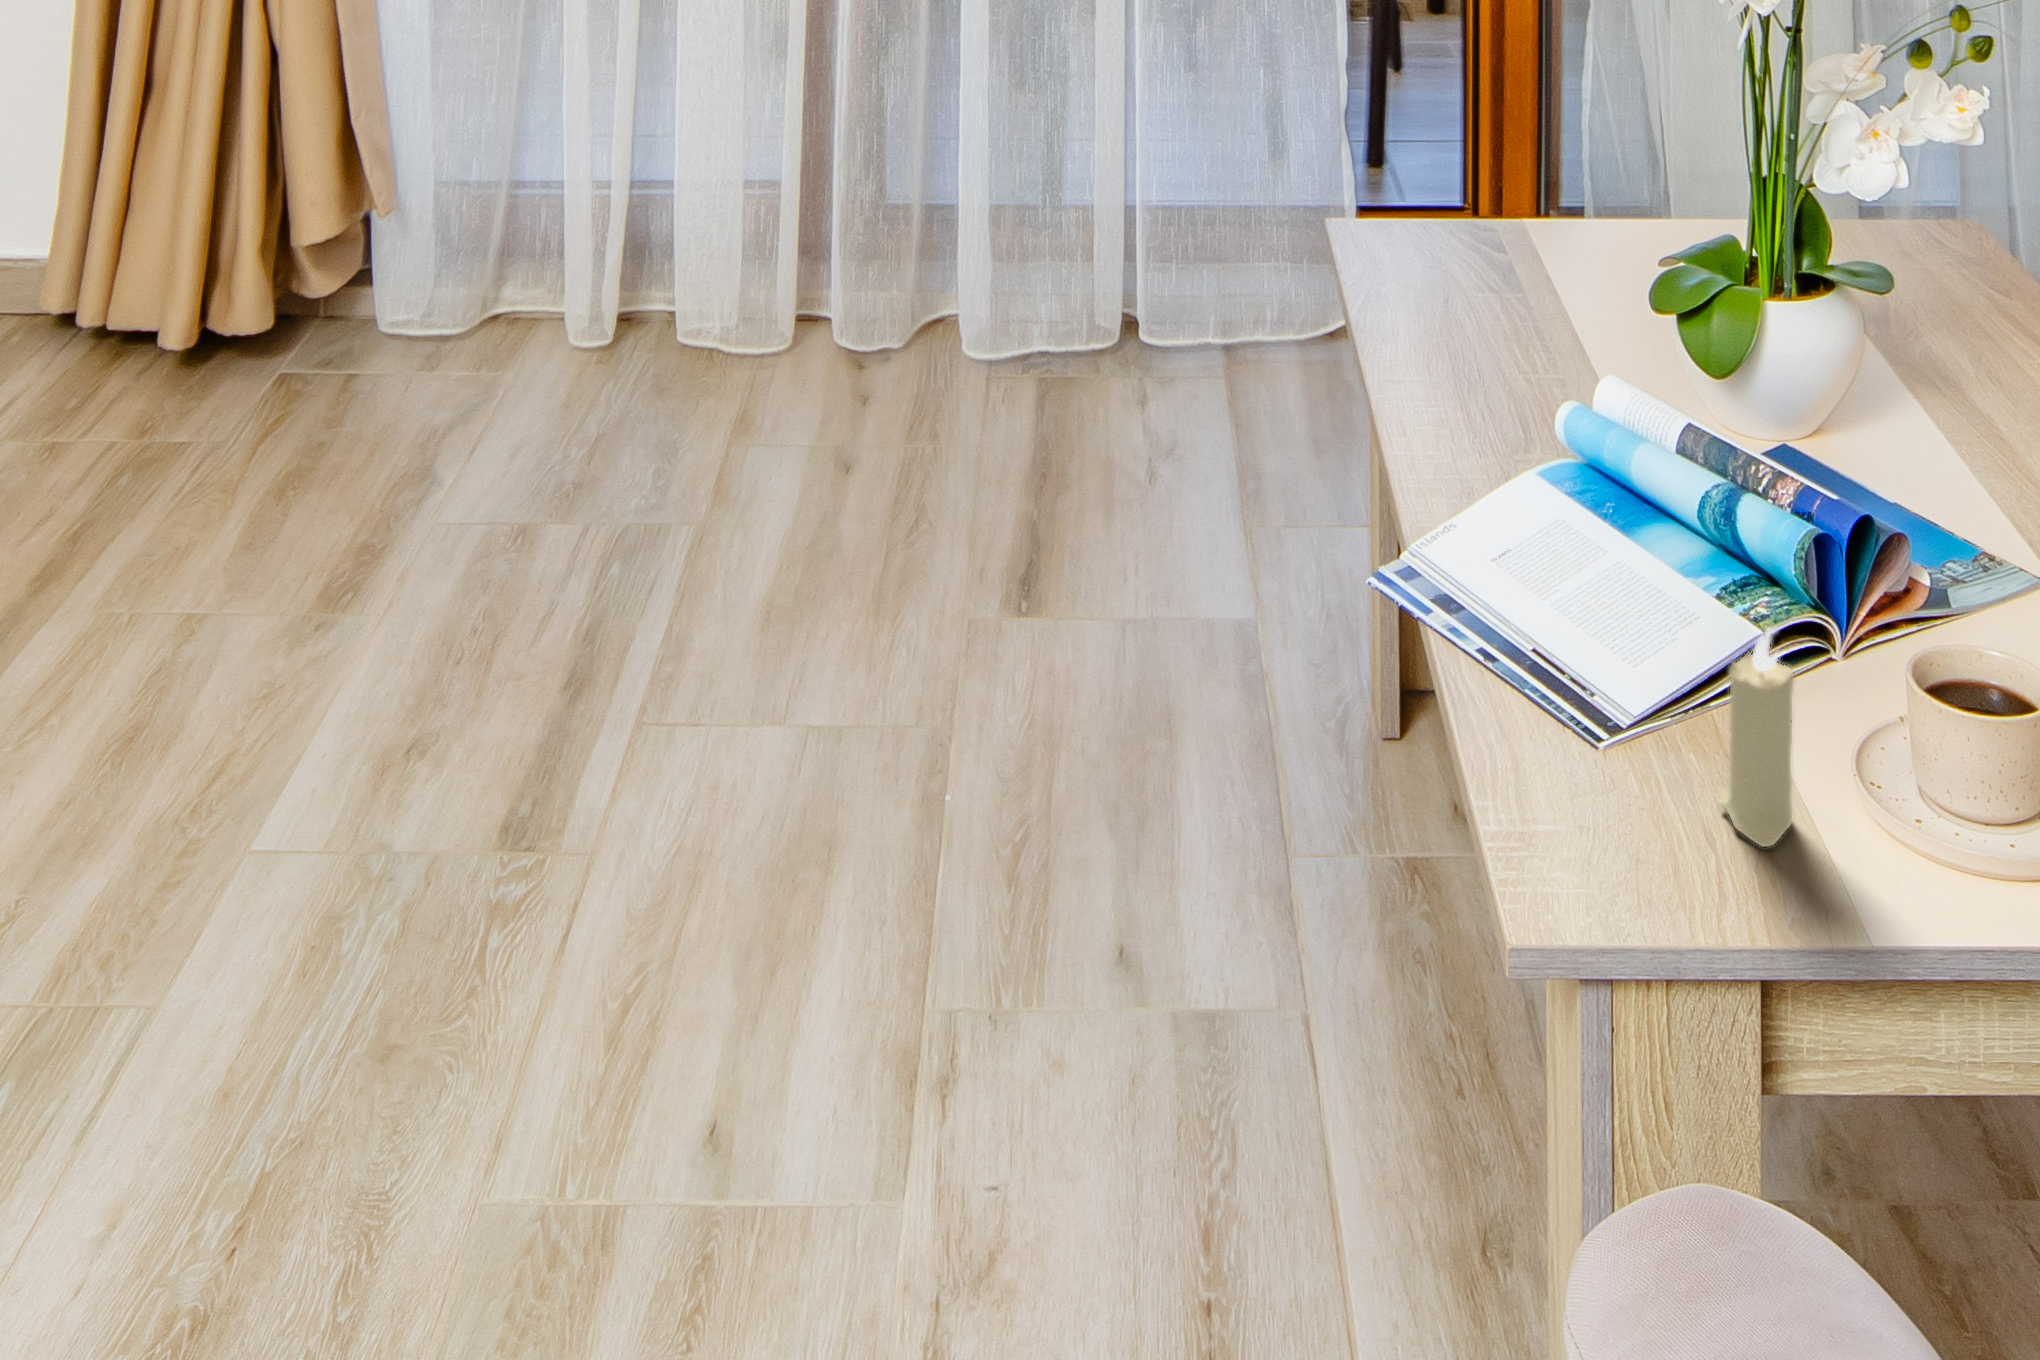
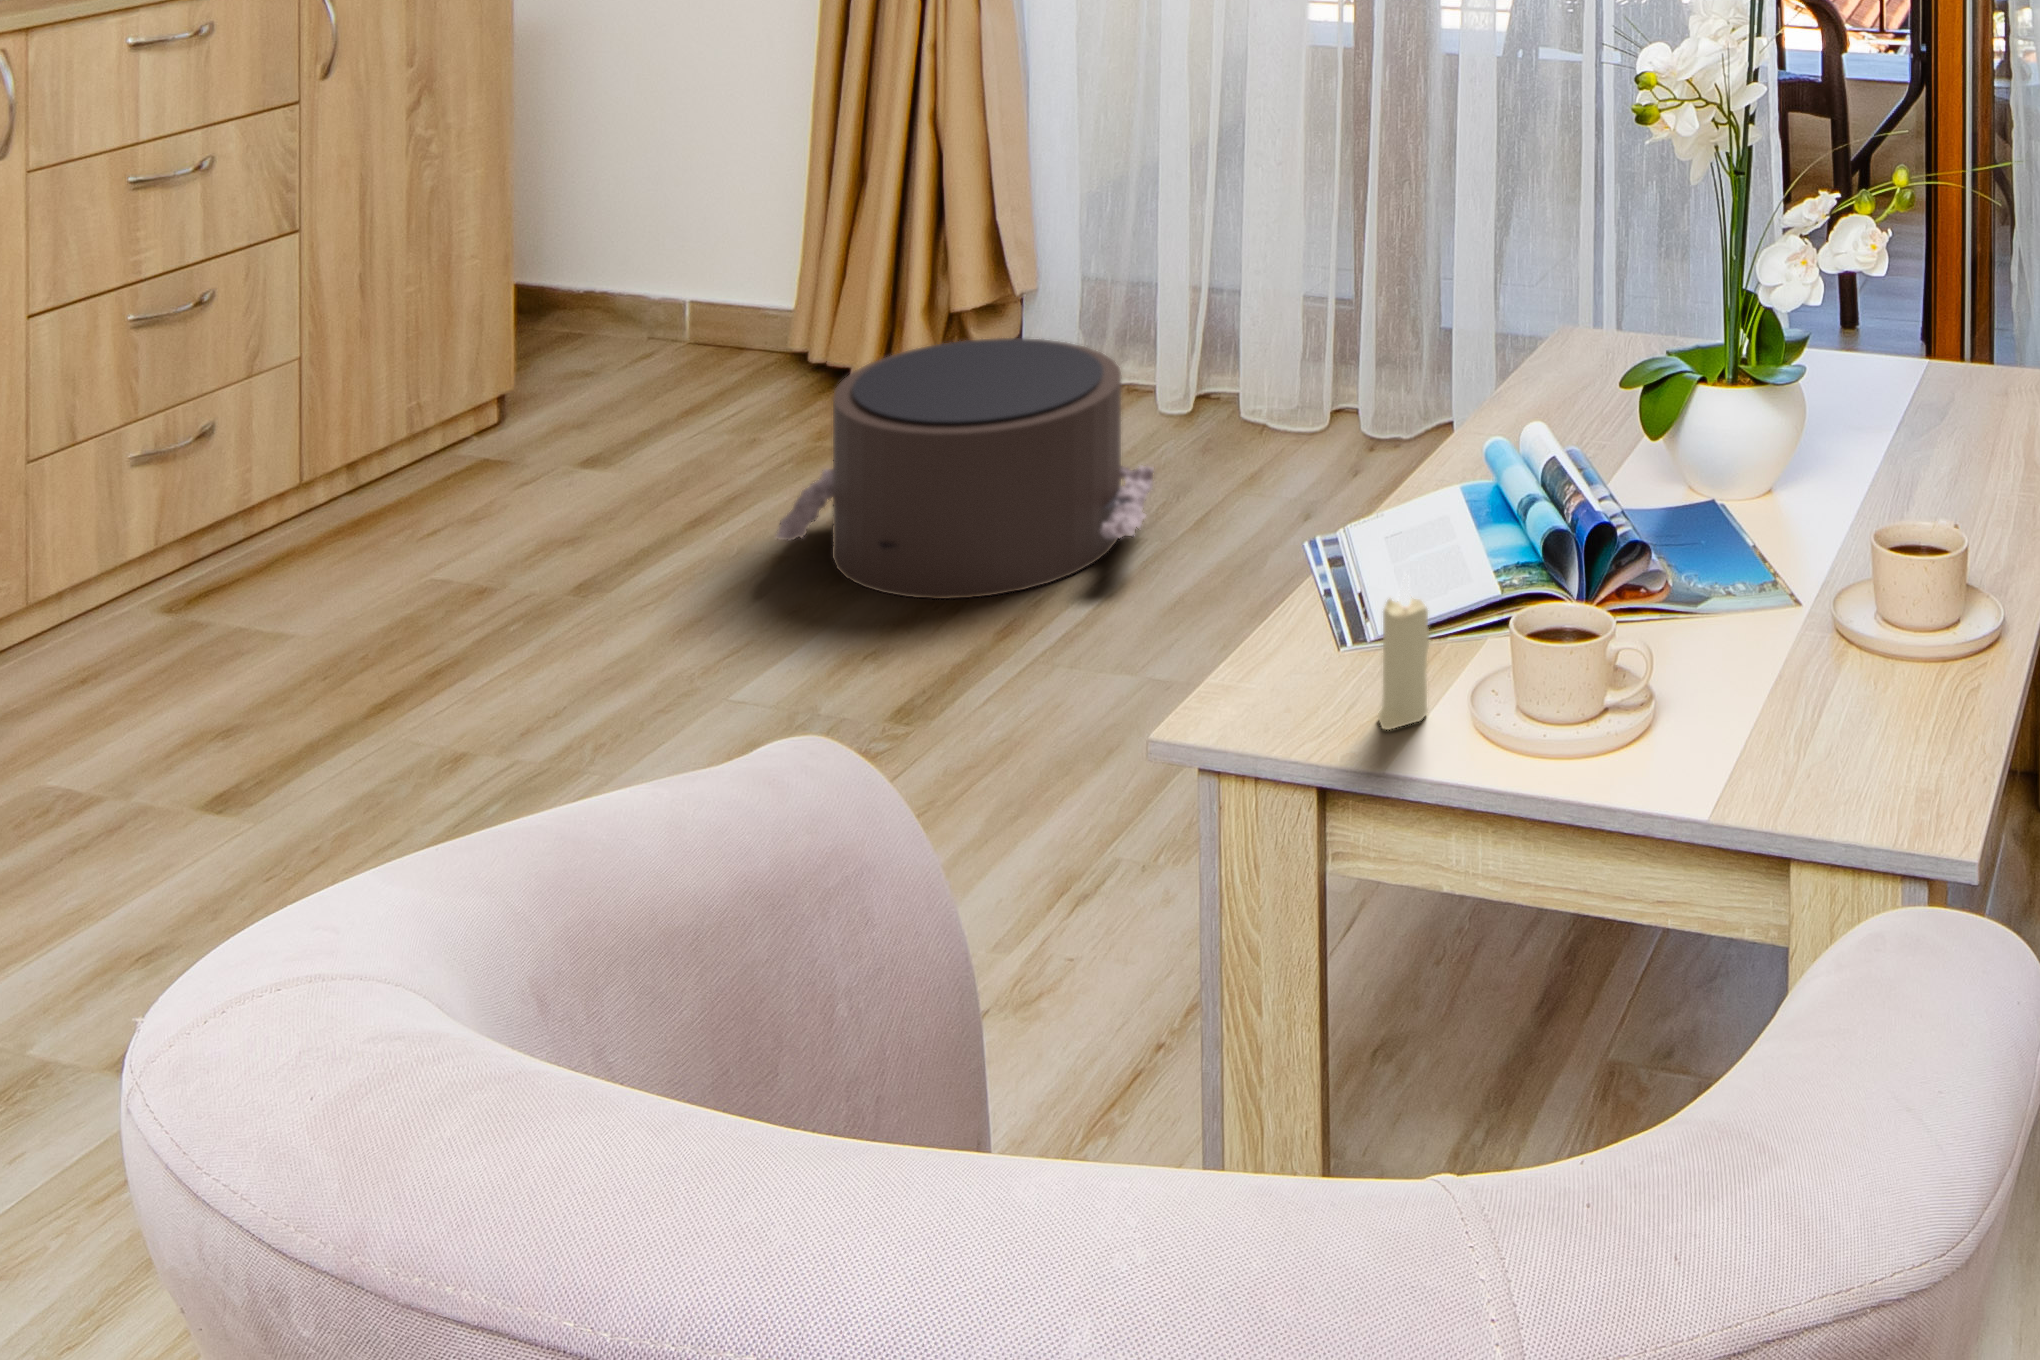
pouf: none [210,276,693,646] -> present [776,338,1154,599]

